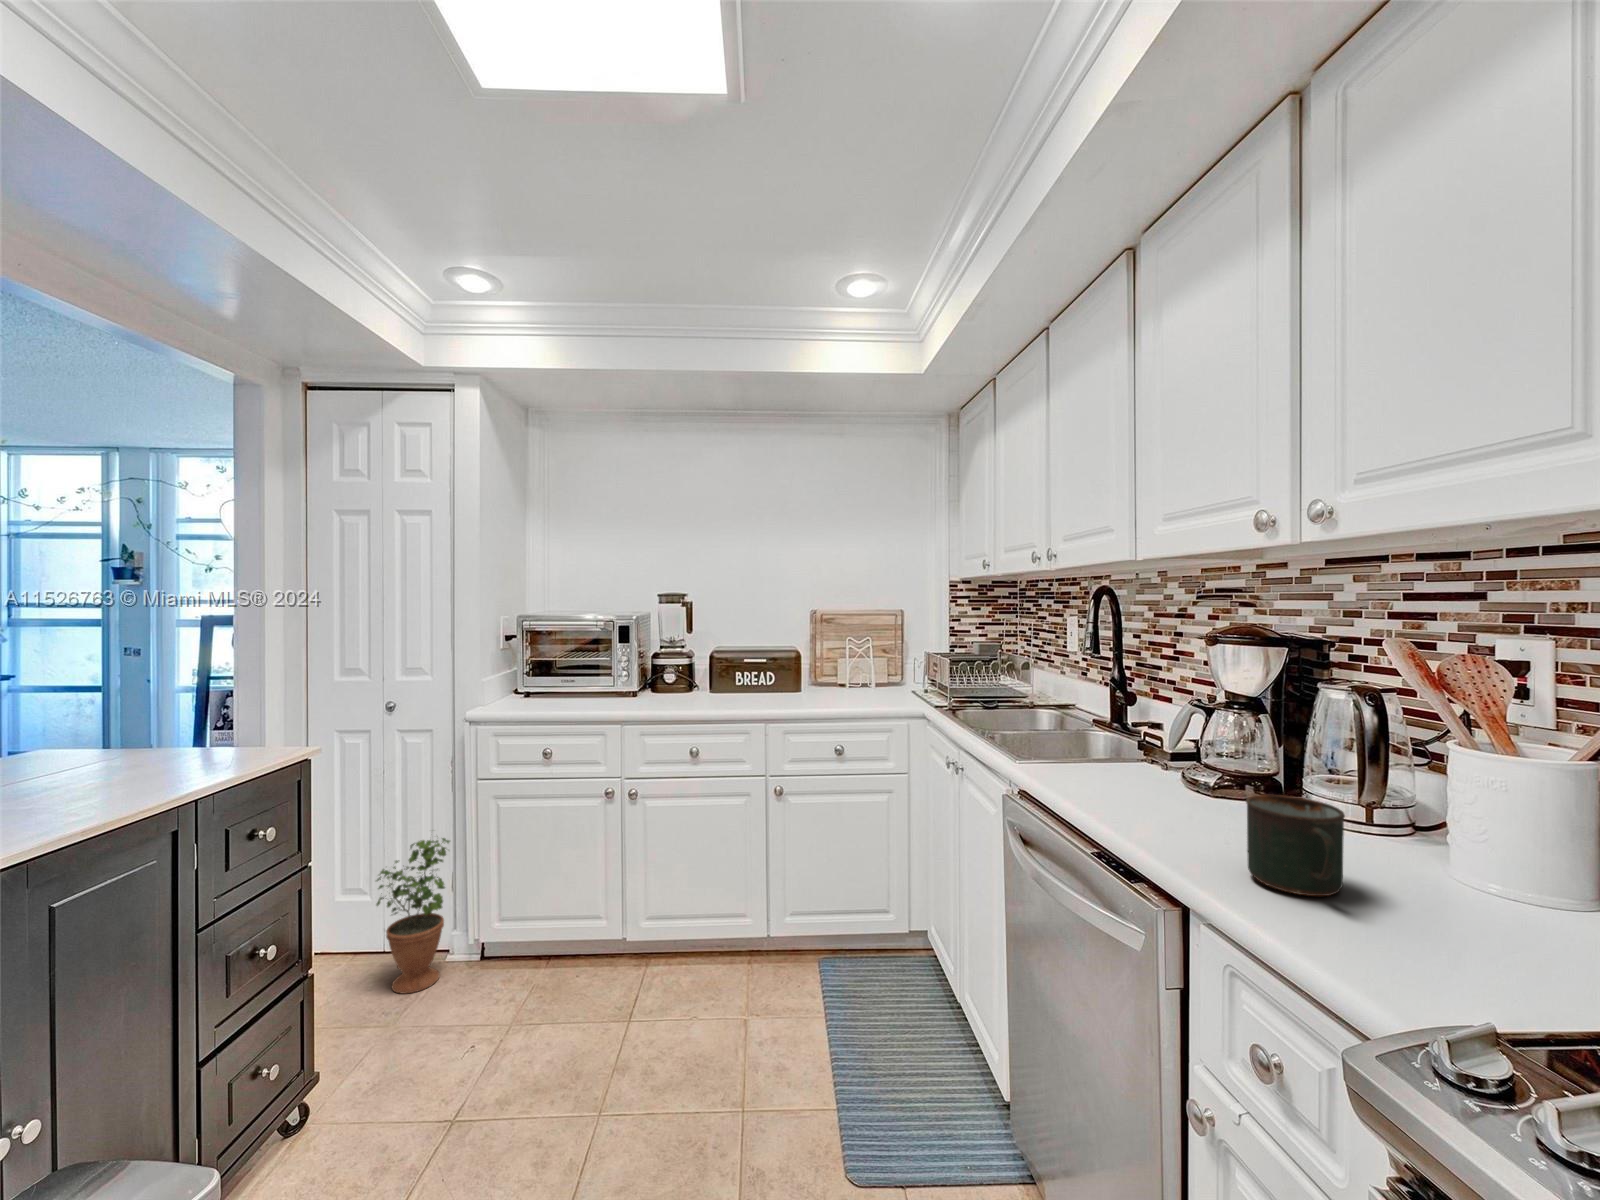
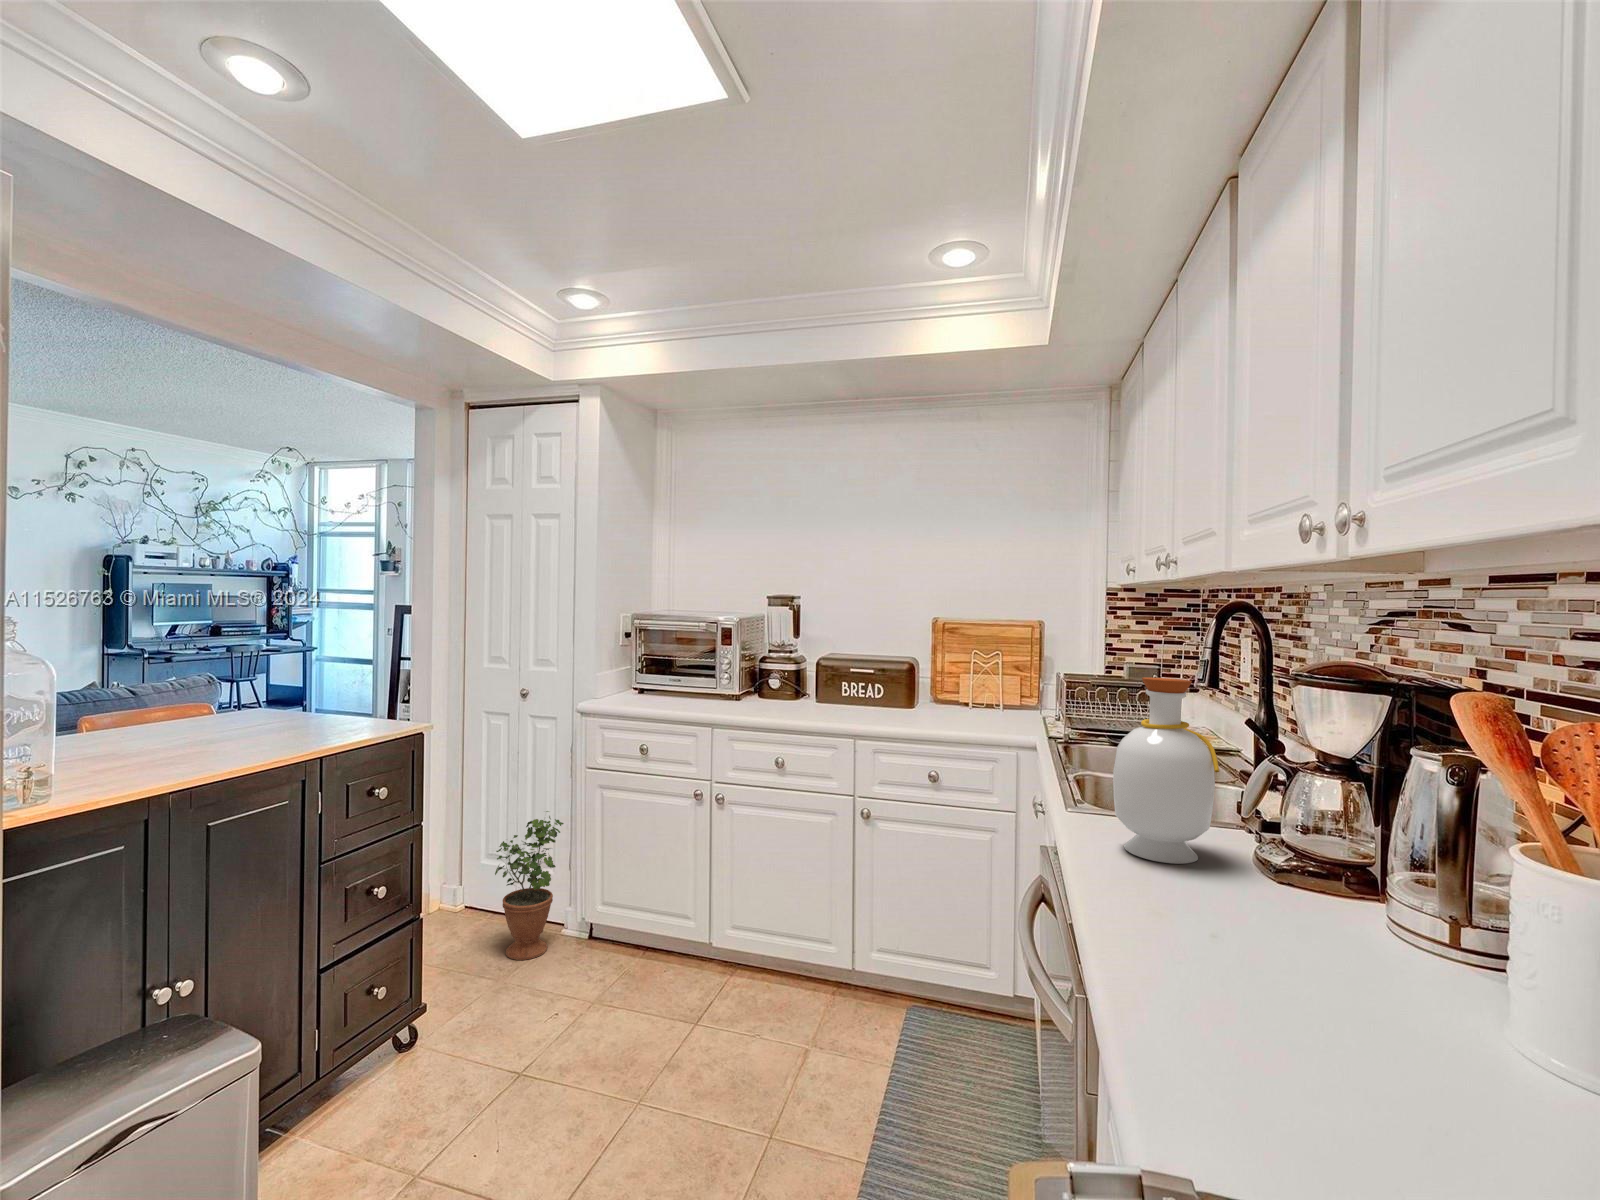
bottle: none [1079,646,1167,794] -> present [1113,677,1219,864]
mug: present [1246,795,1345,896] -> none [1181,879,1302,1021]

